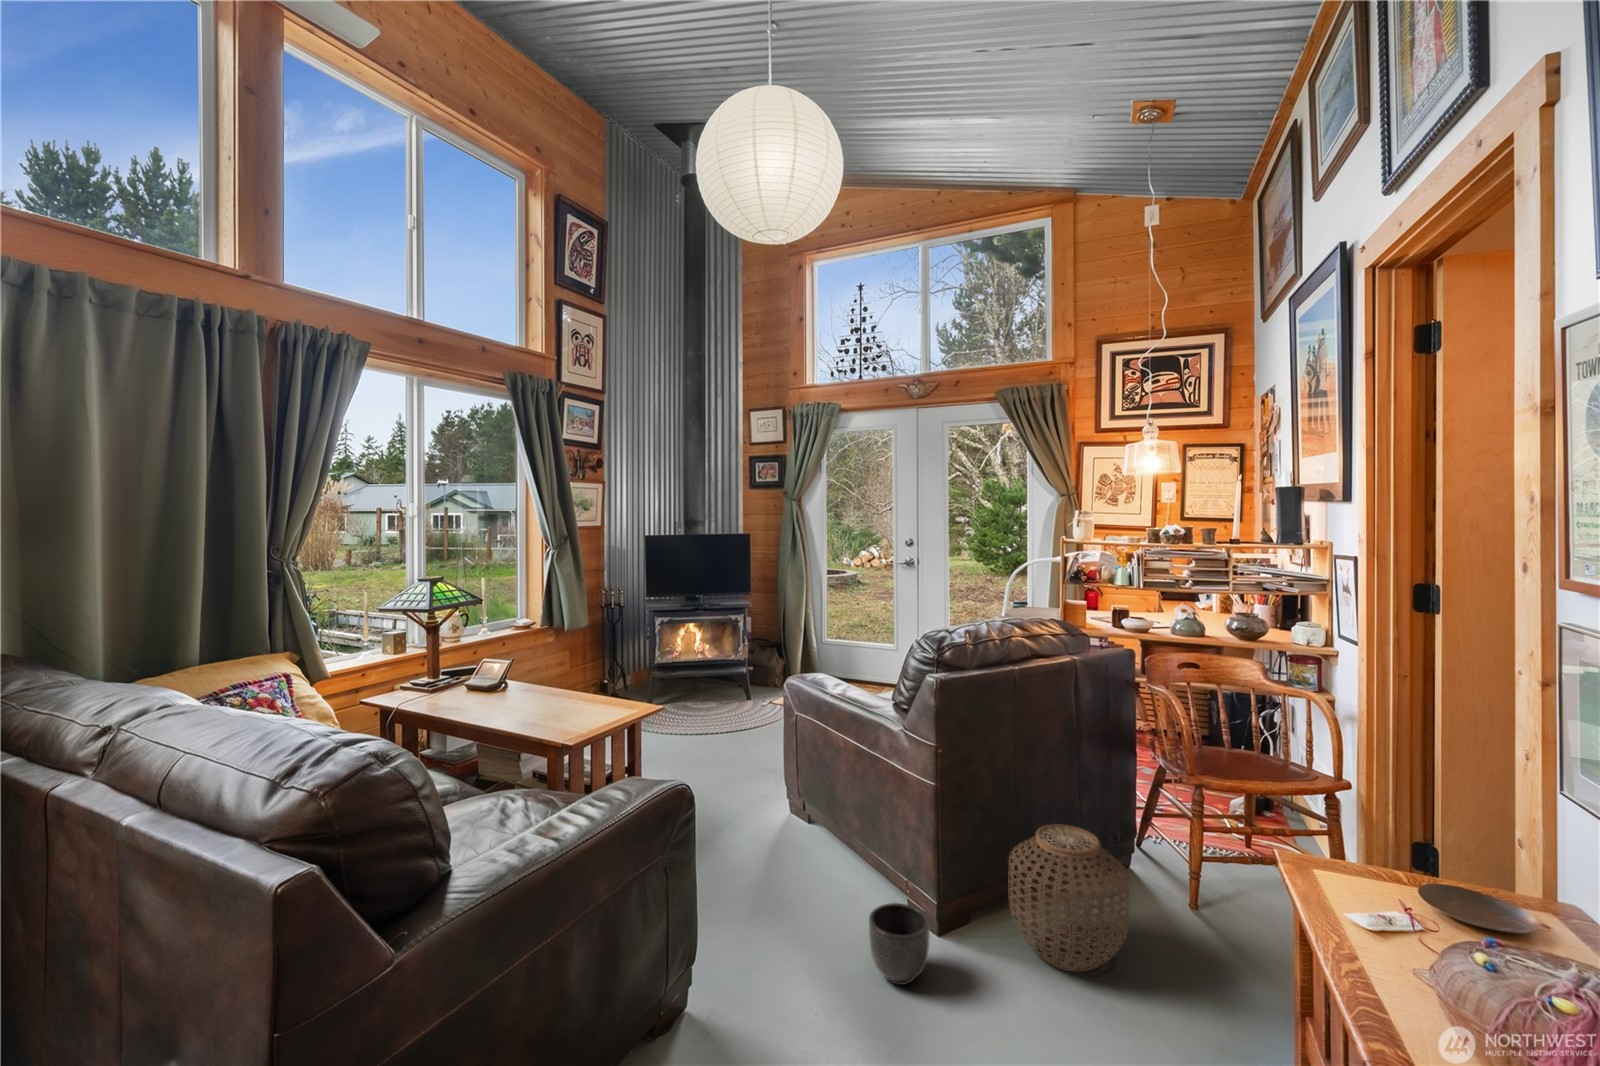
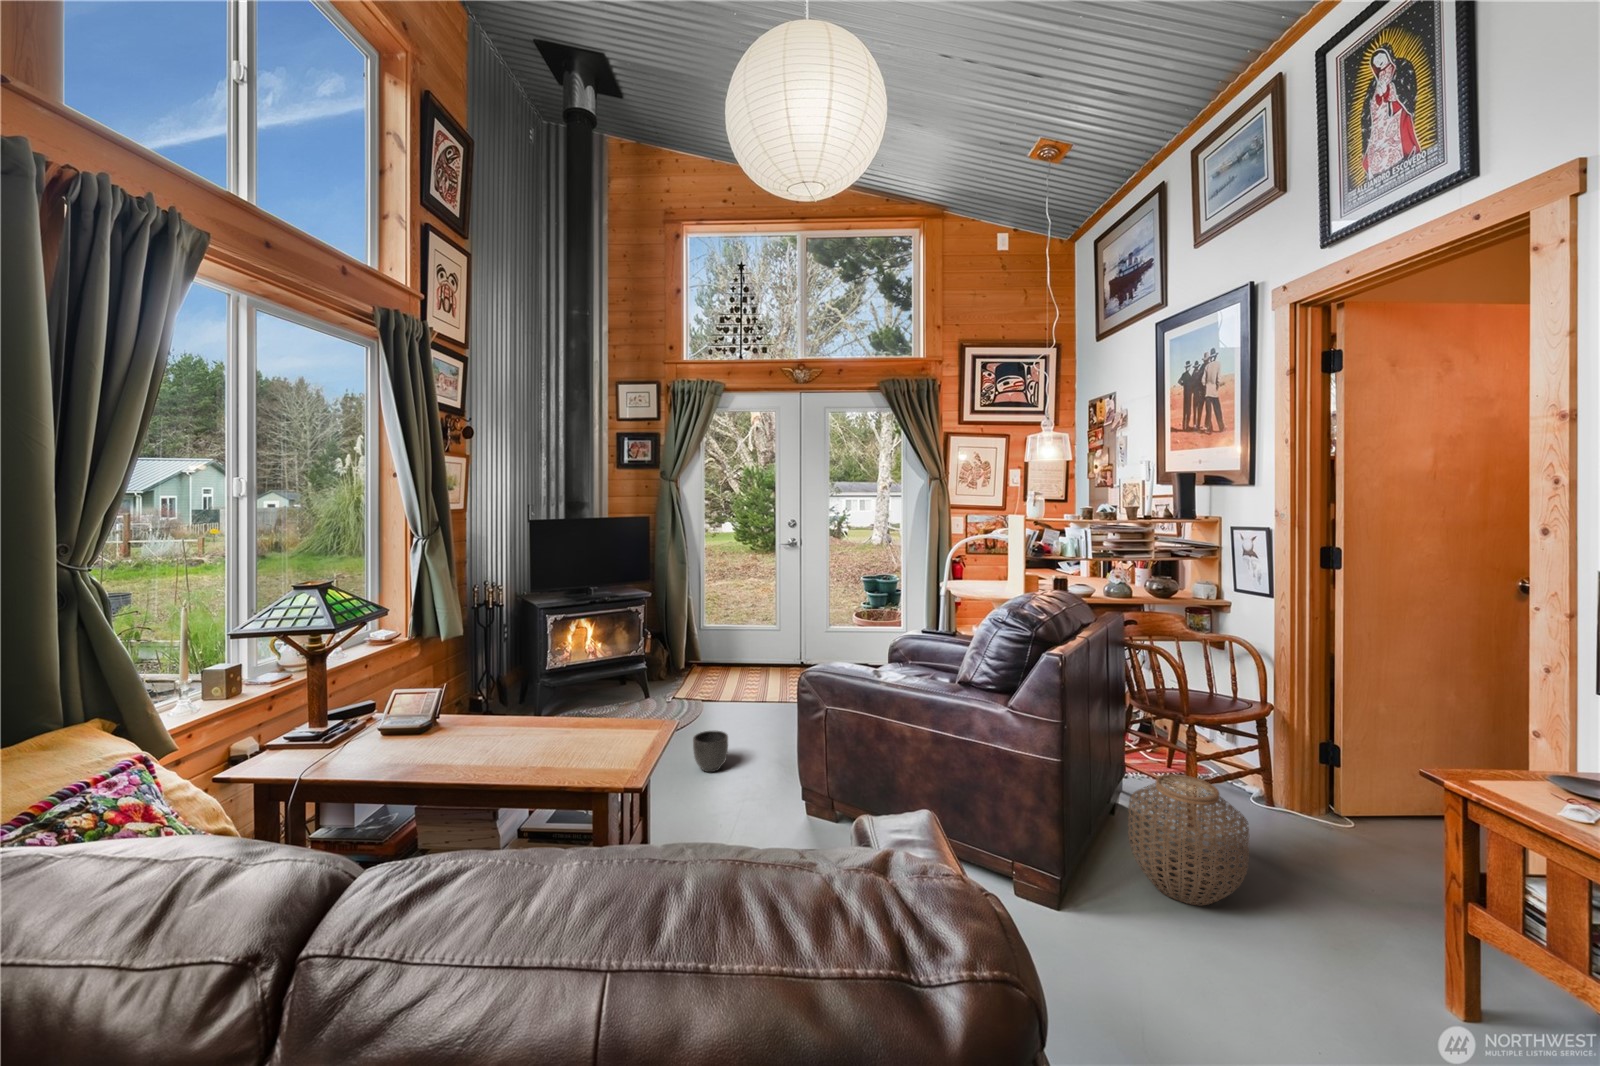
planter: present [869,903,930,985] -> present [693,731,728,772]

